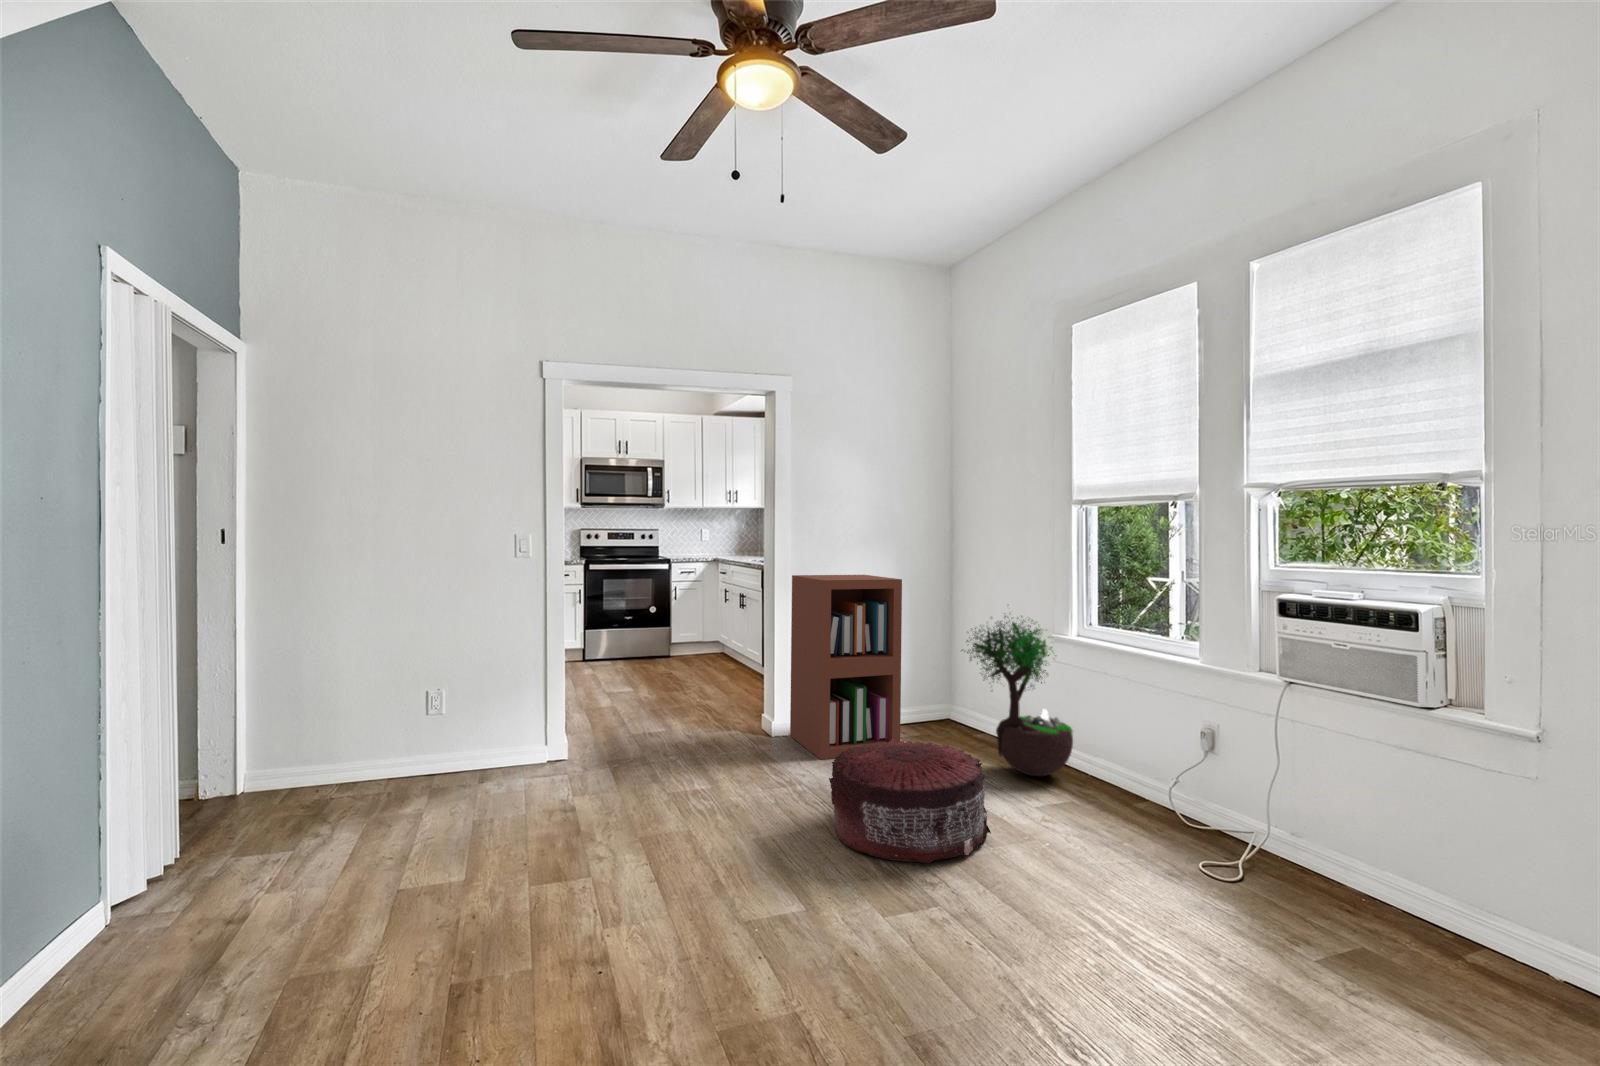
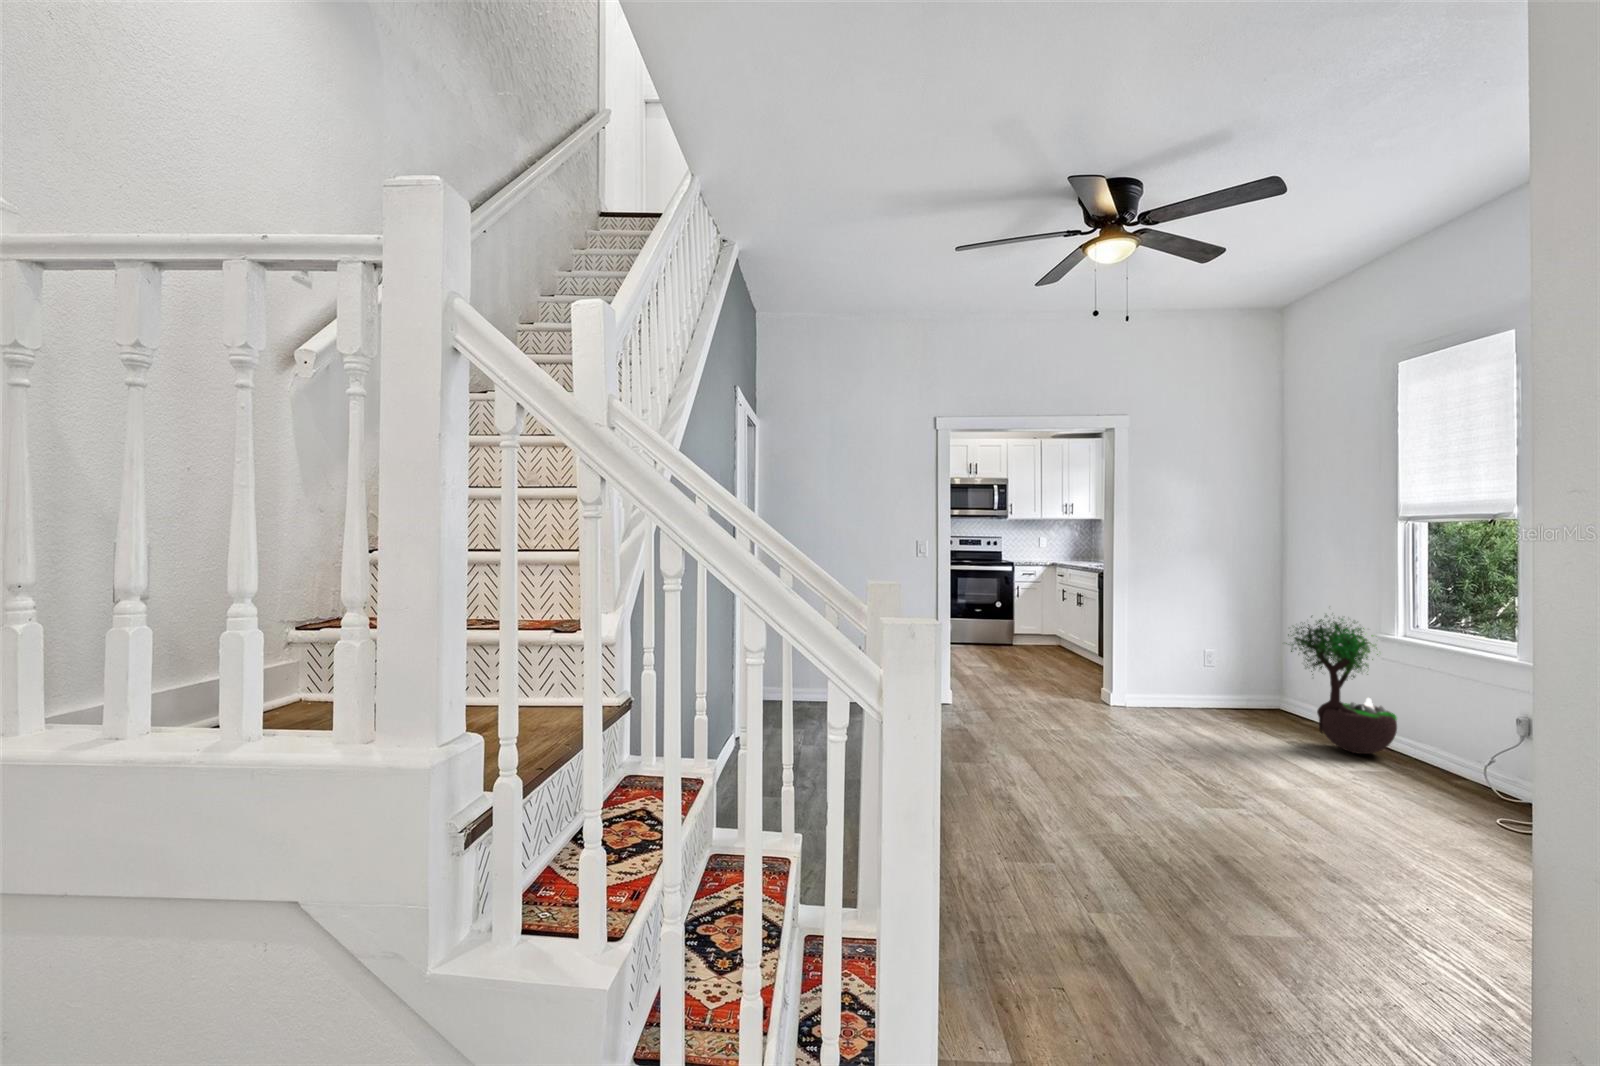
bookshelf: present [790,575,902,759] -> none [1127,578,1229,725]
pouf: present [829,739,991,863] -> none [1159,704,1298,787]

